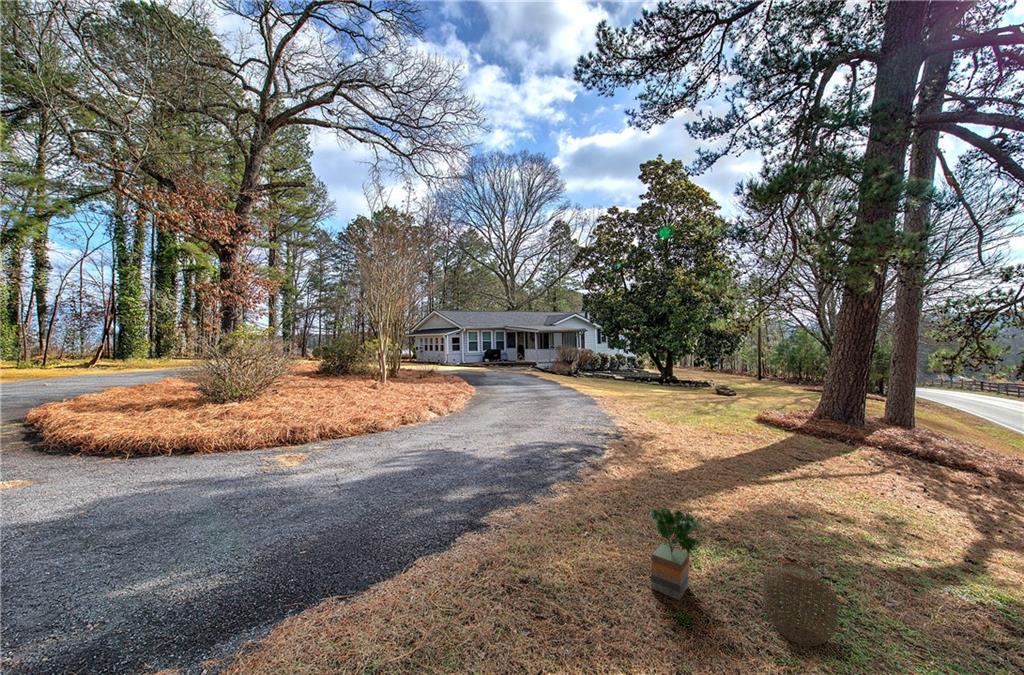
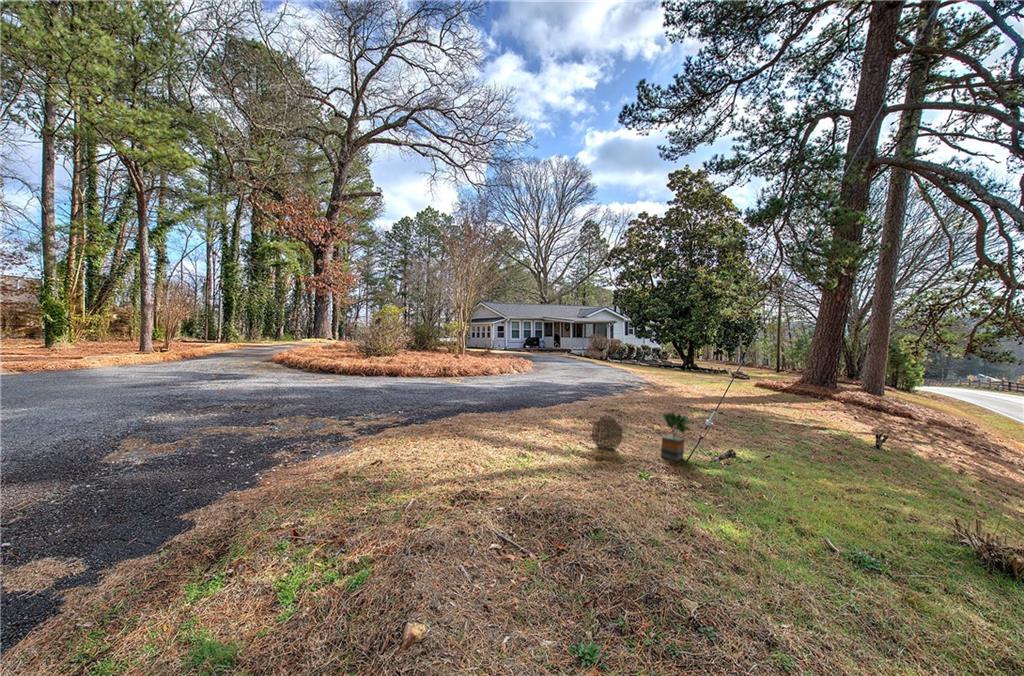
woven basket: present [763,562,838,646] -> present [592,417,622,451]

